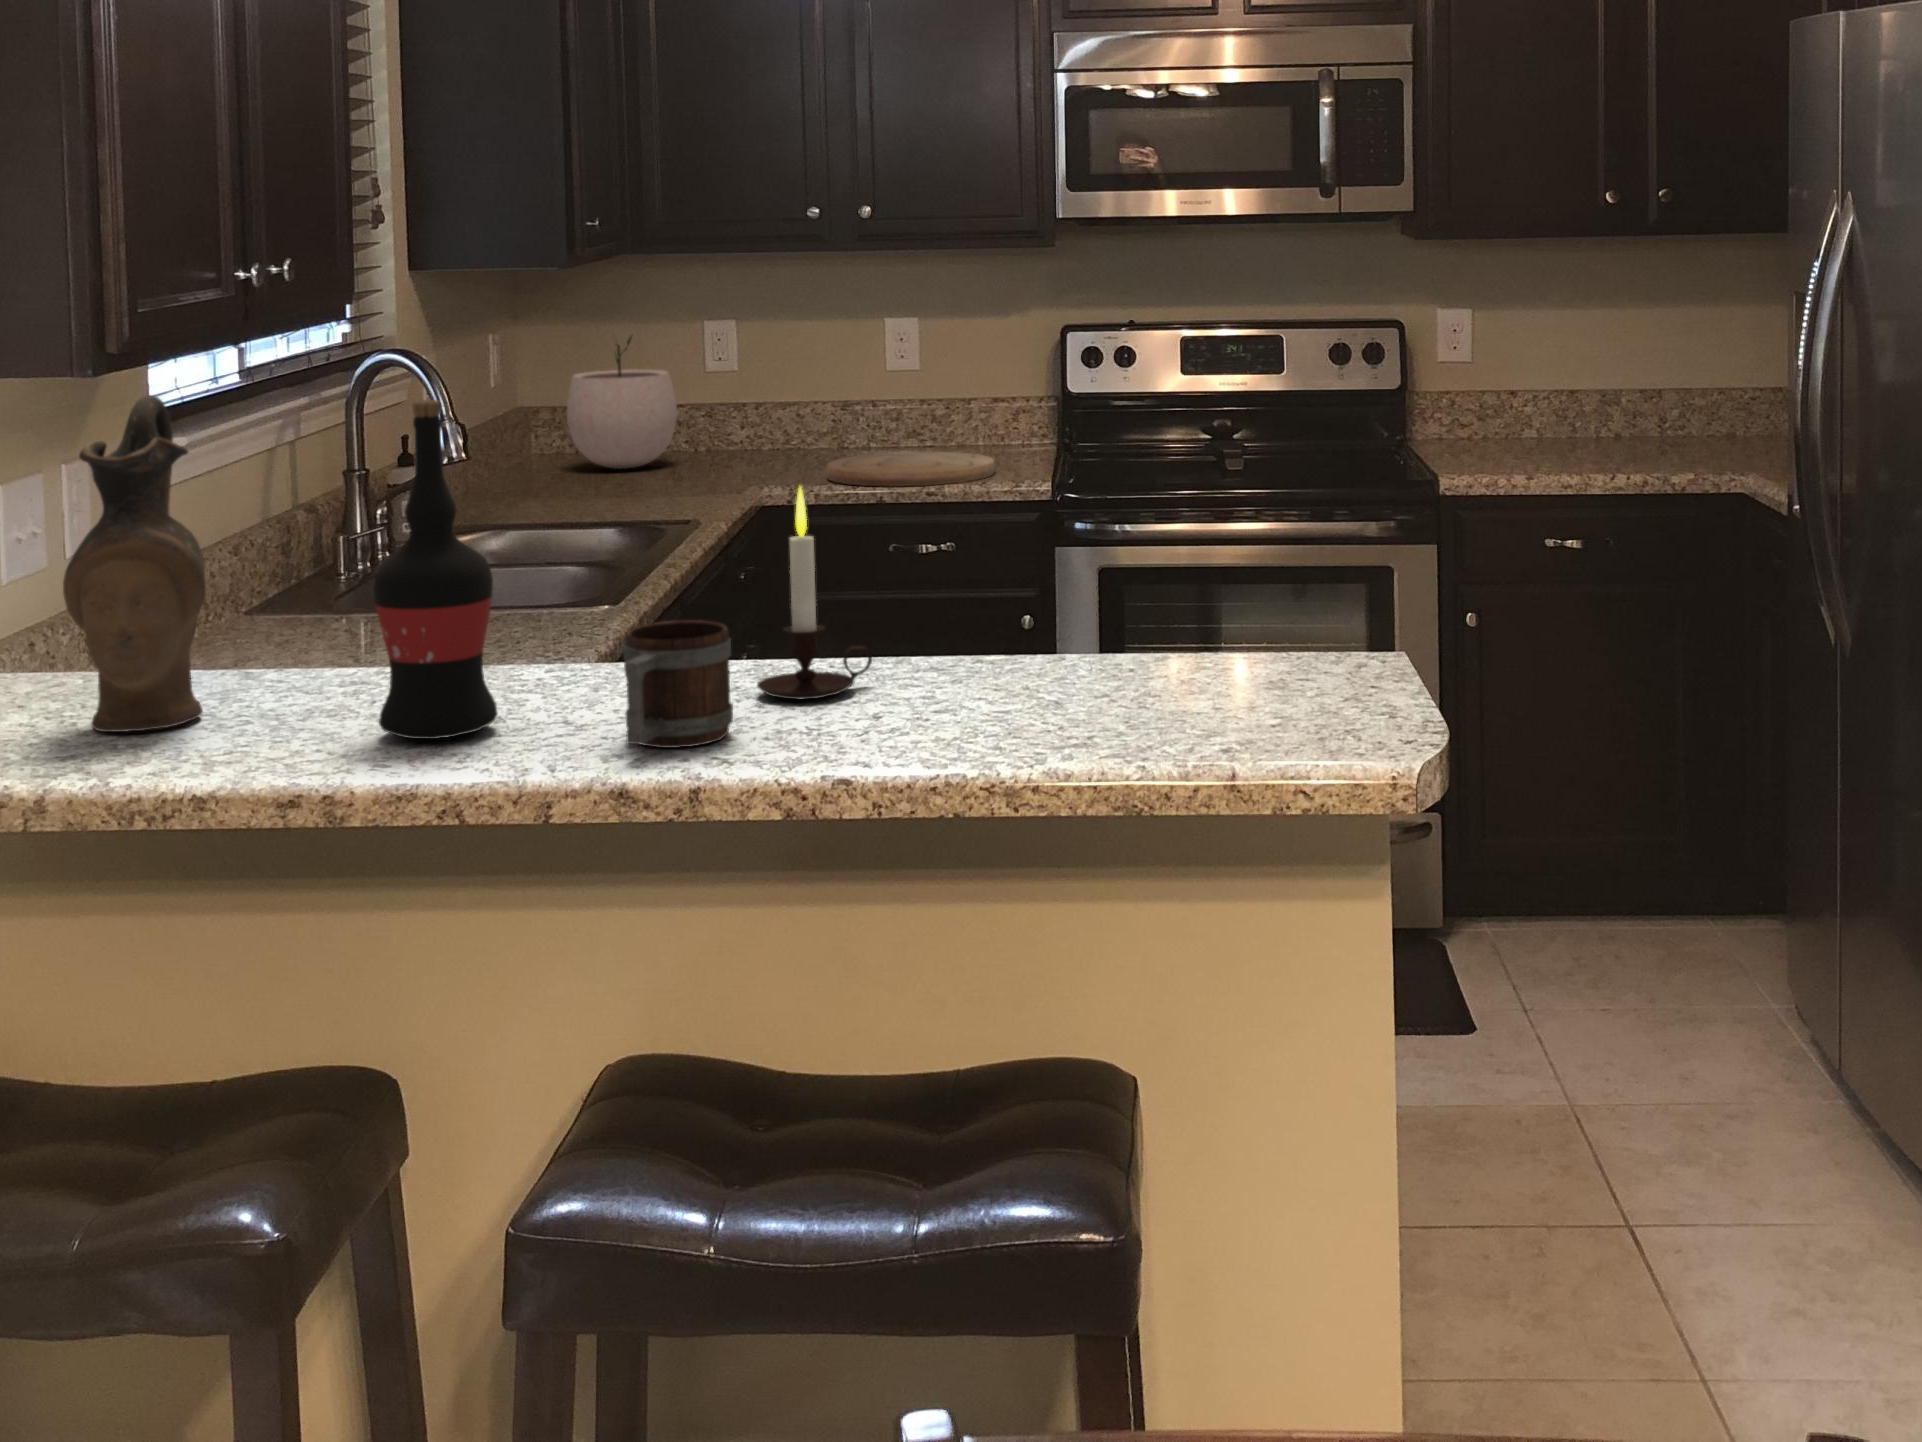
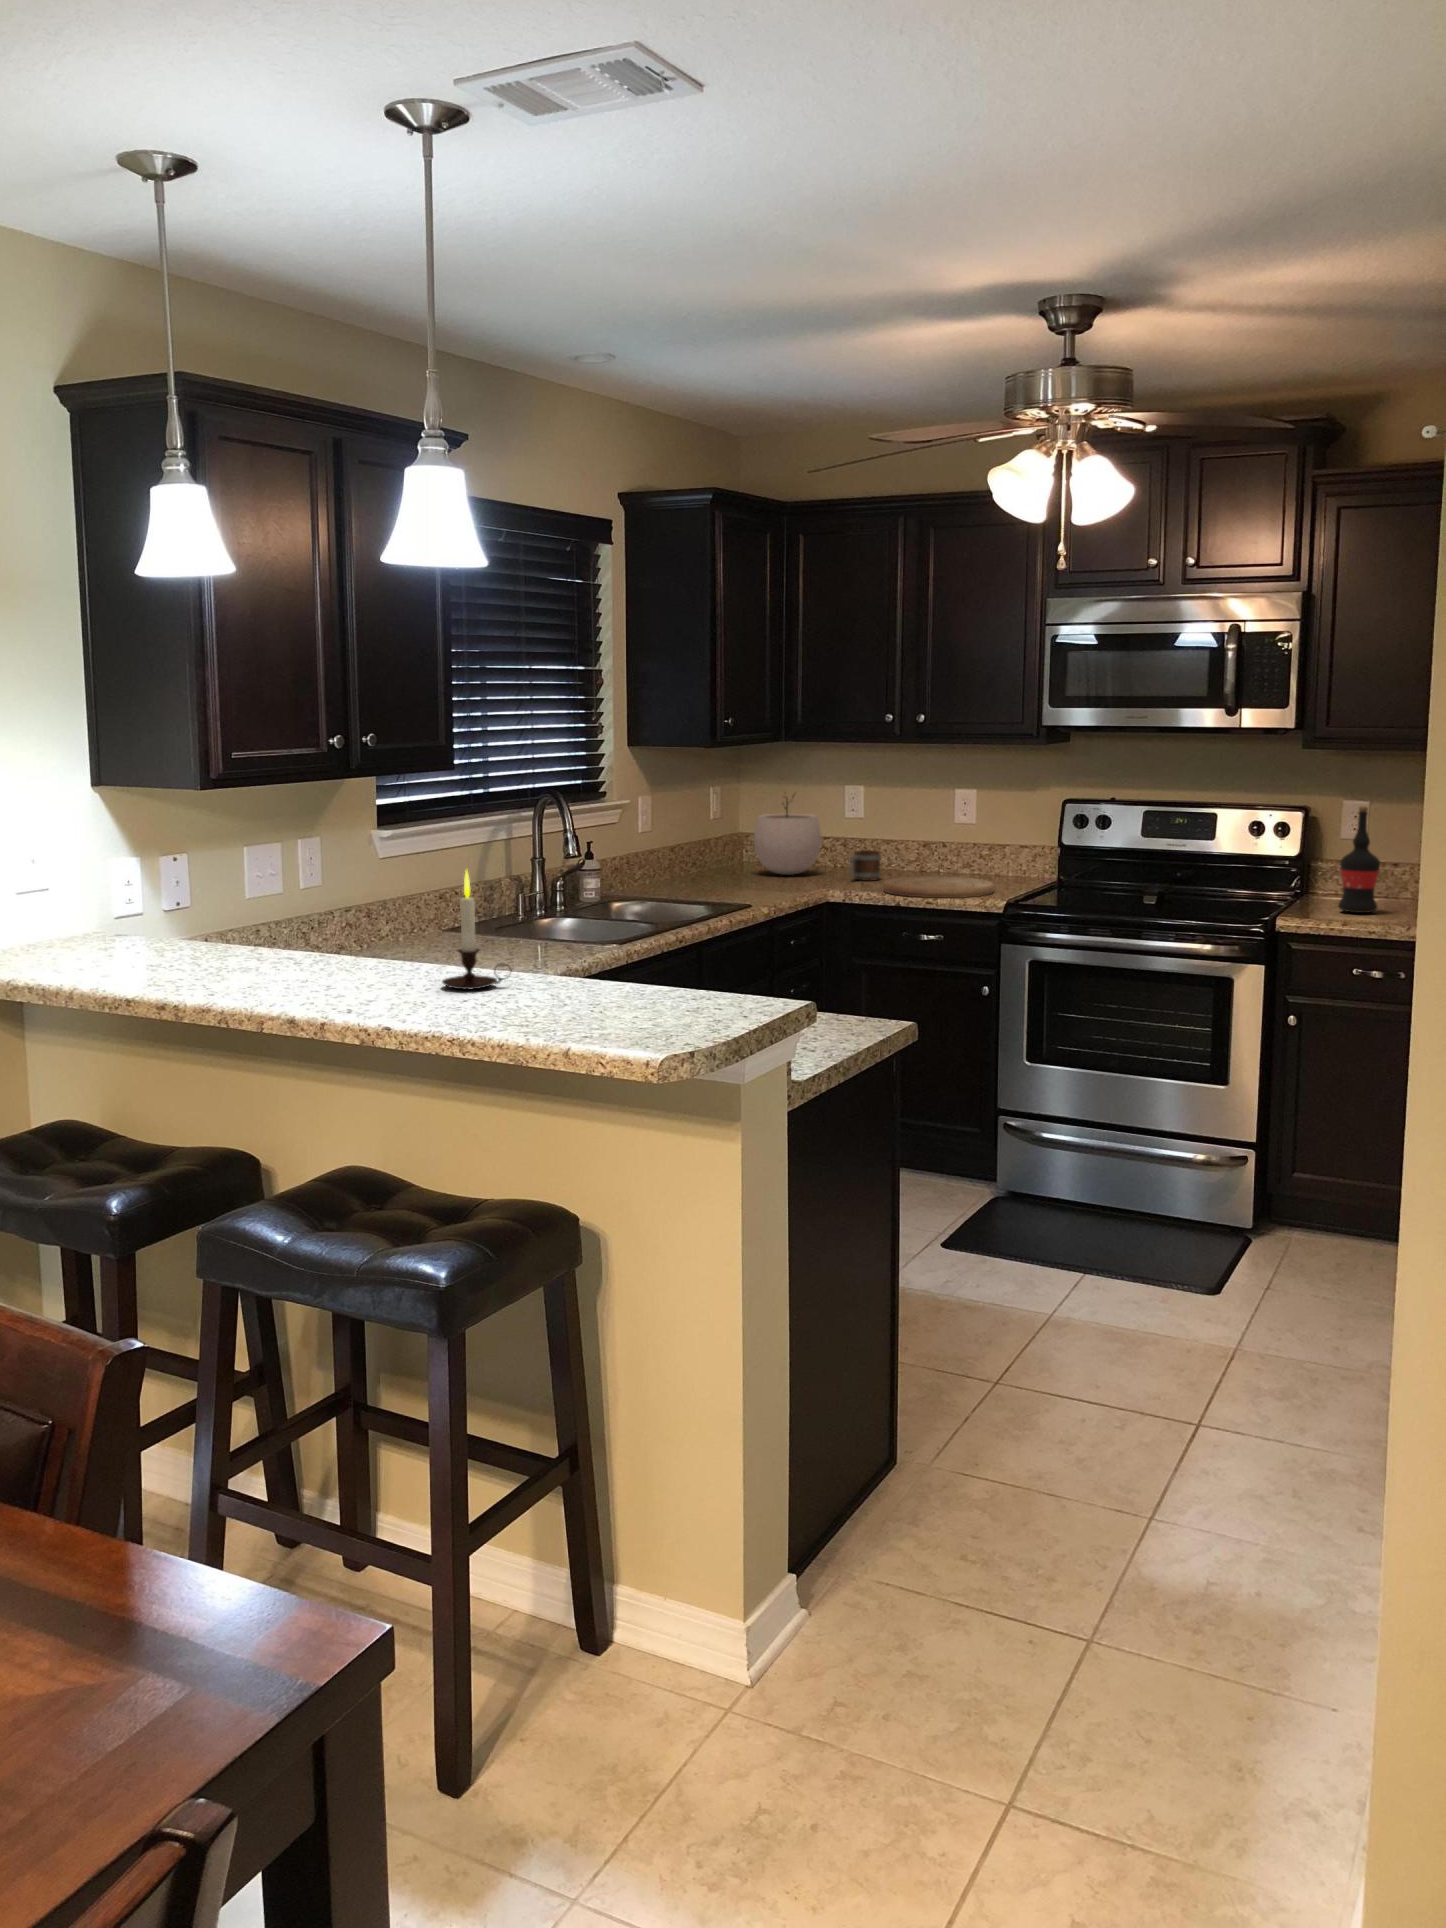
ceramic pitcher: present [63,395,206,732] -> none [128,799,204,968]
wine bottle: present [373,400,498,739] -> present [1338,806,1380,913]
mug: present [623,620,733,748] -> present [850,850,881,881]

